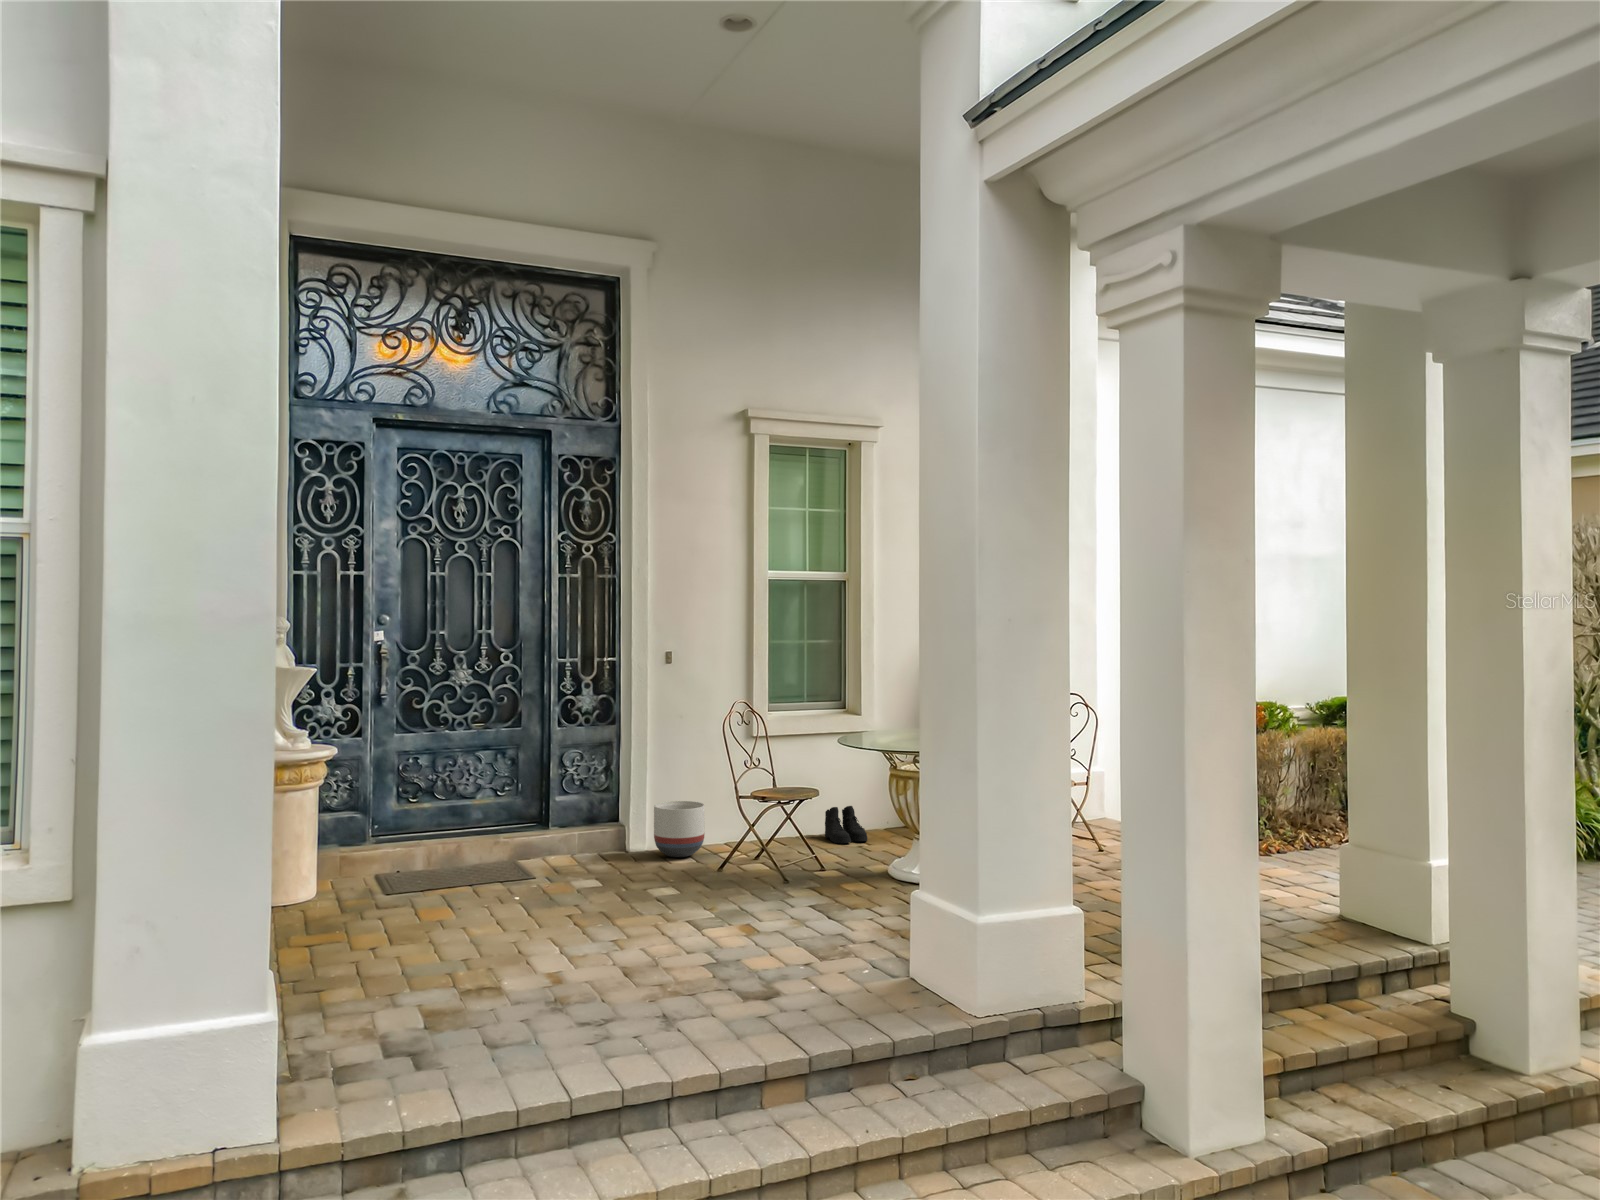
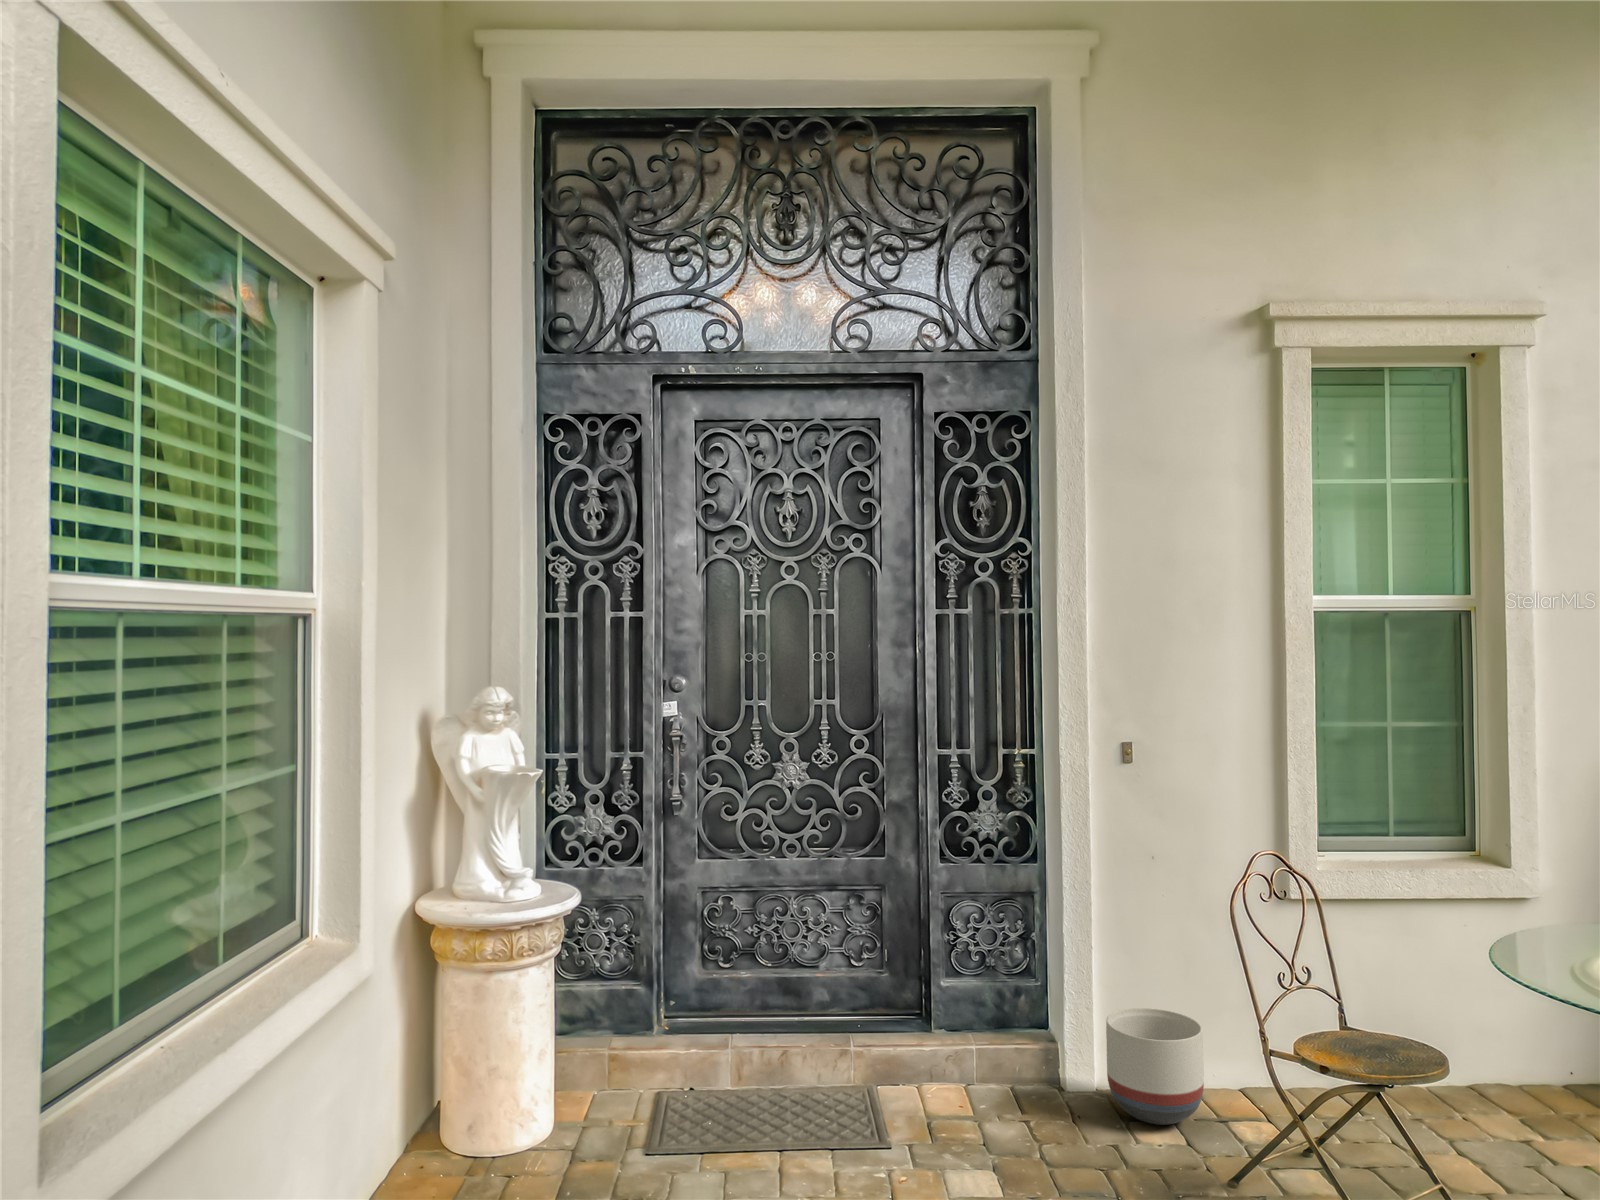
boots: present [825,806,868,843] -> none [1450,1044,1554,1129]

